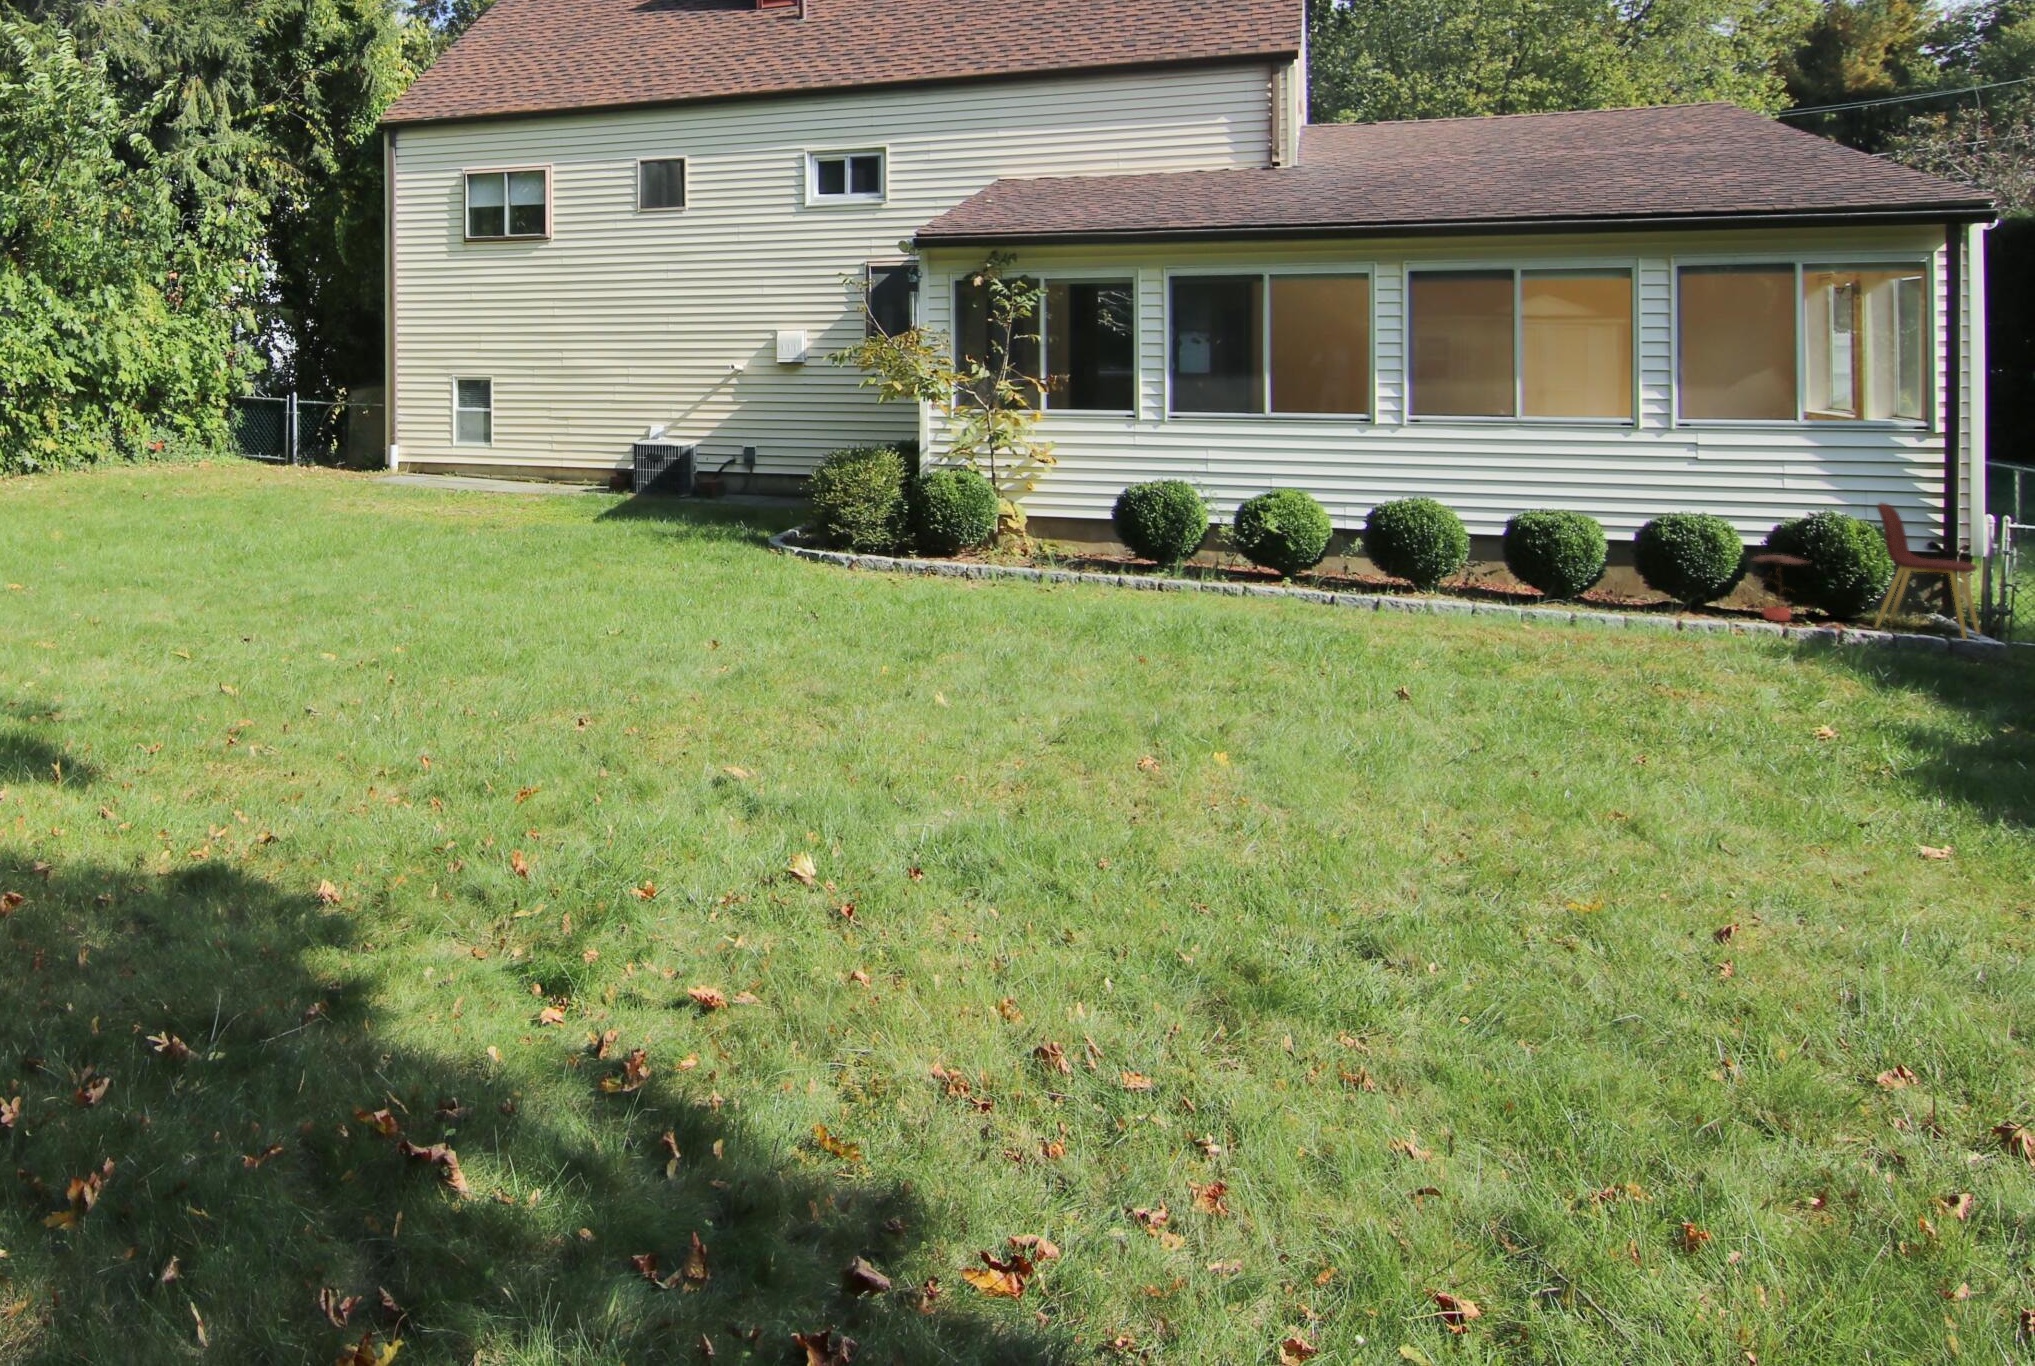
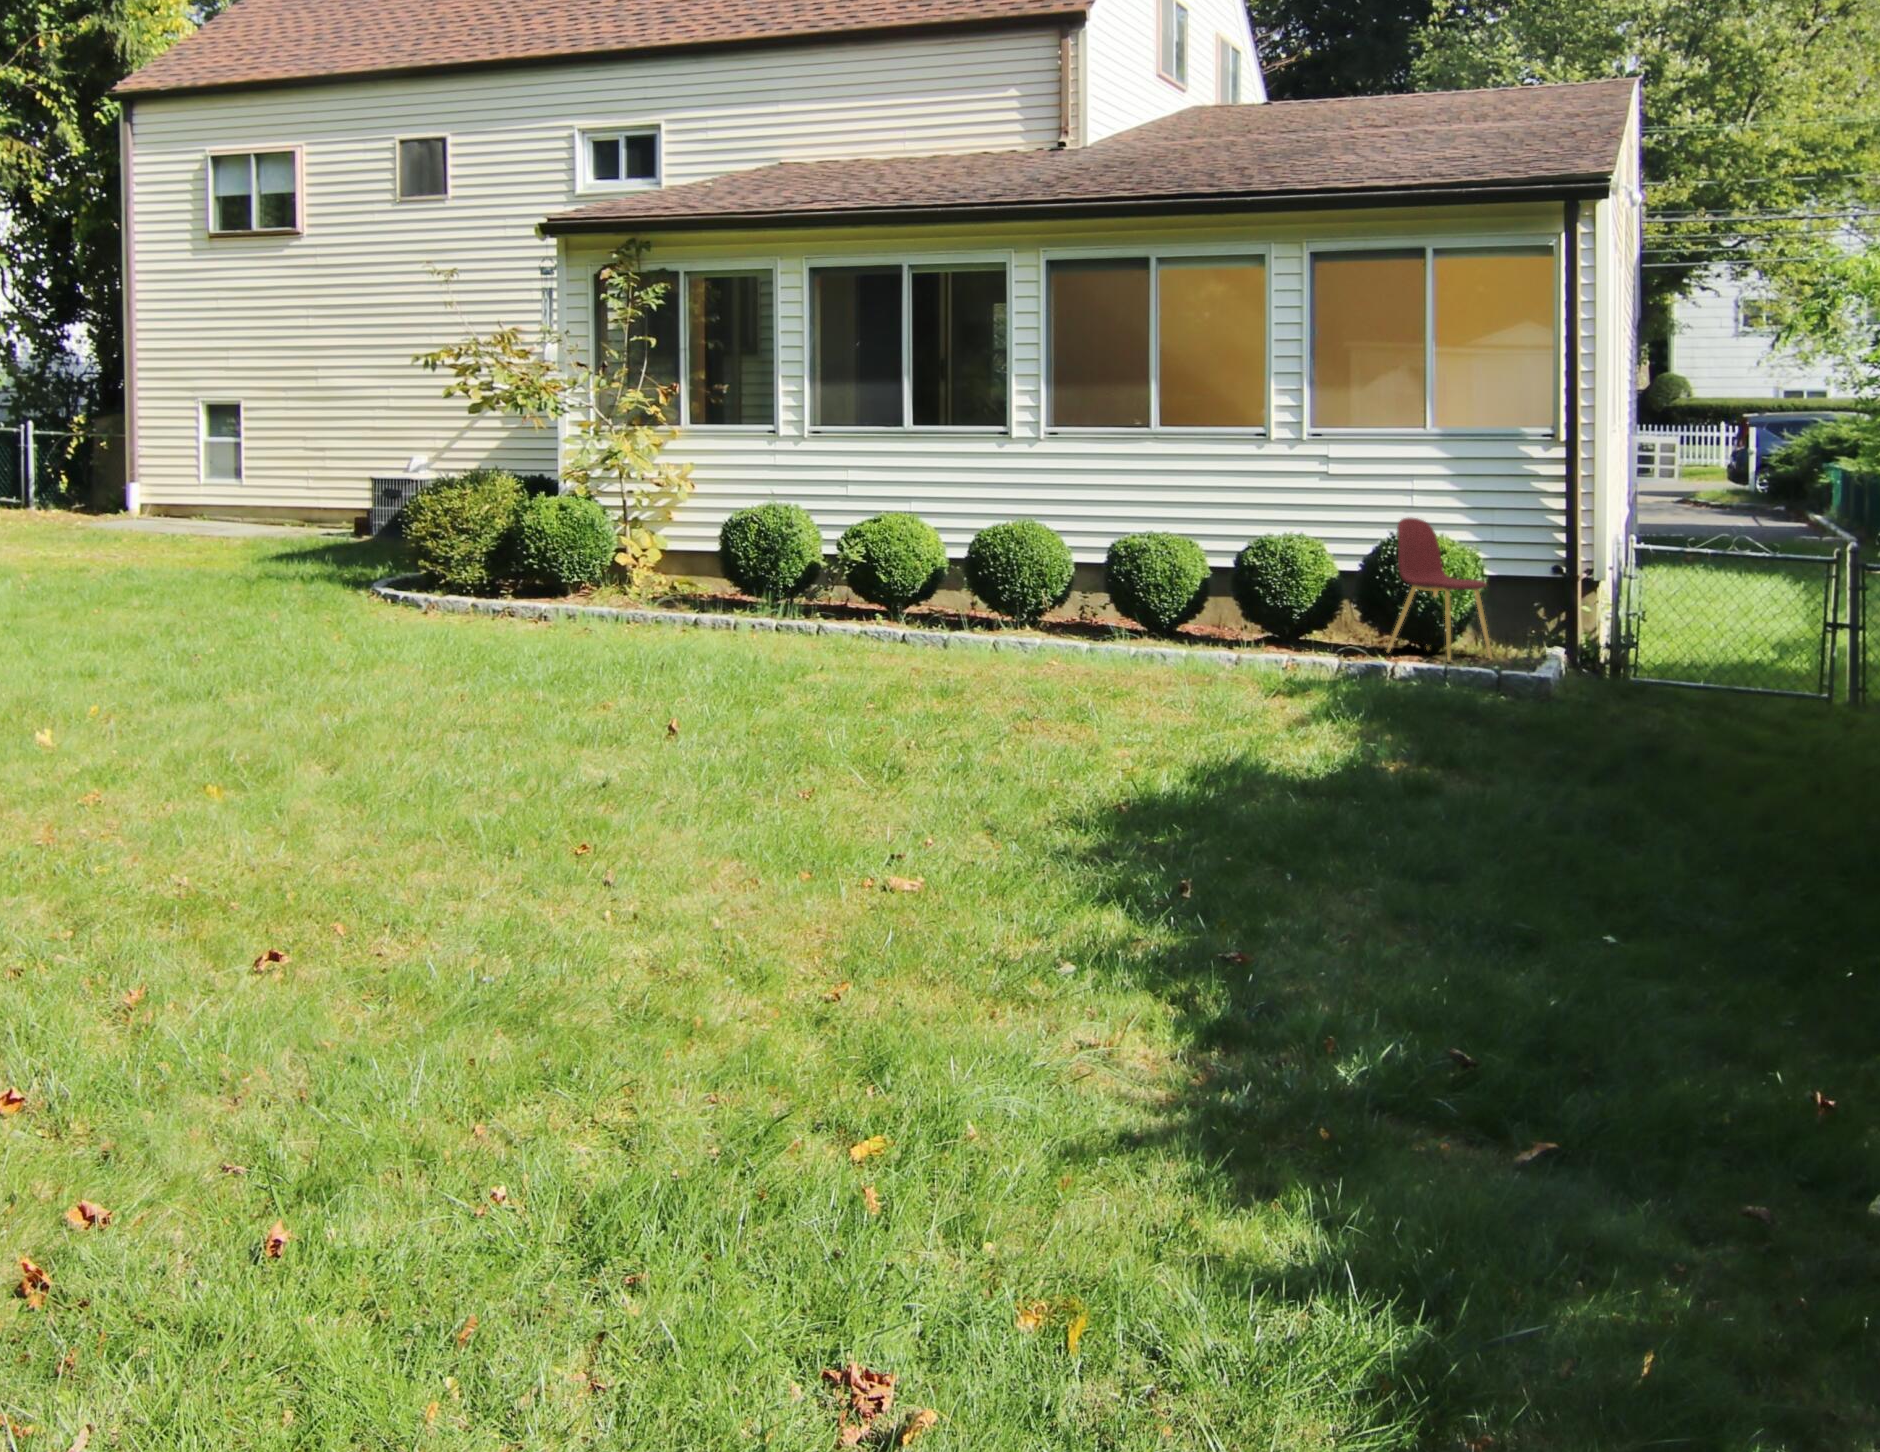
potted plant: present [1753,555,1807,621] -> none [1284,576,1342,647]

